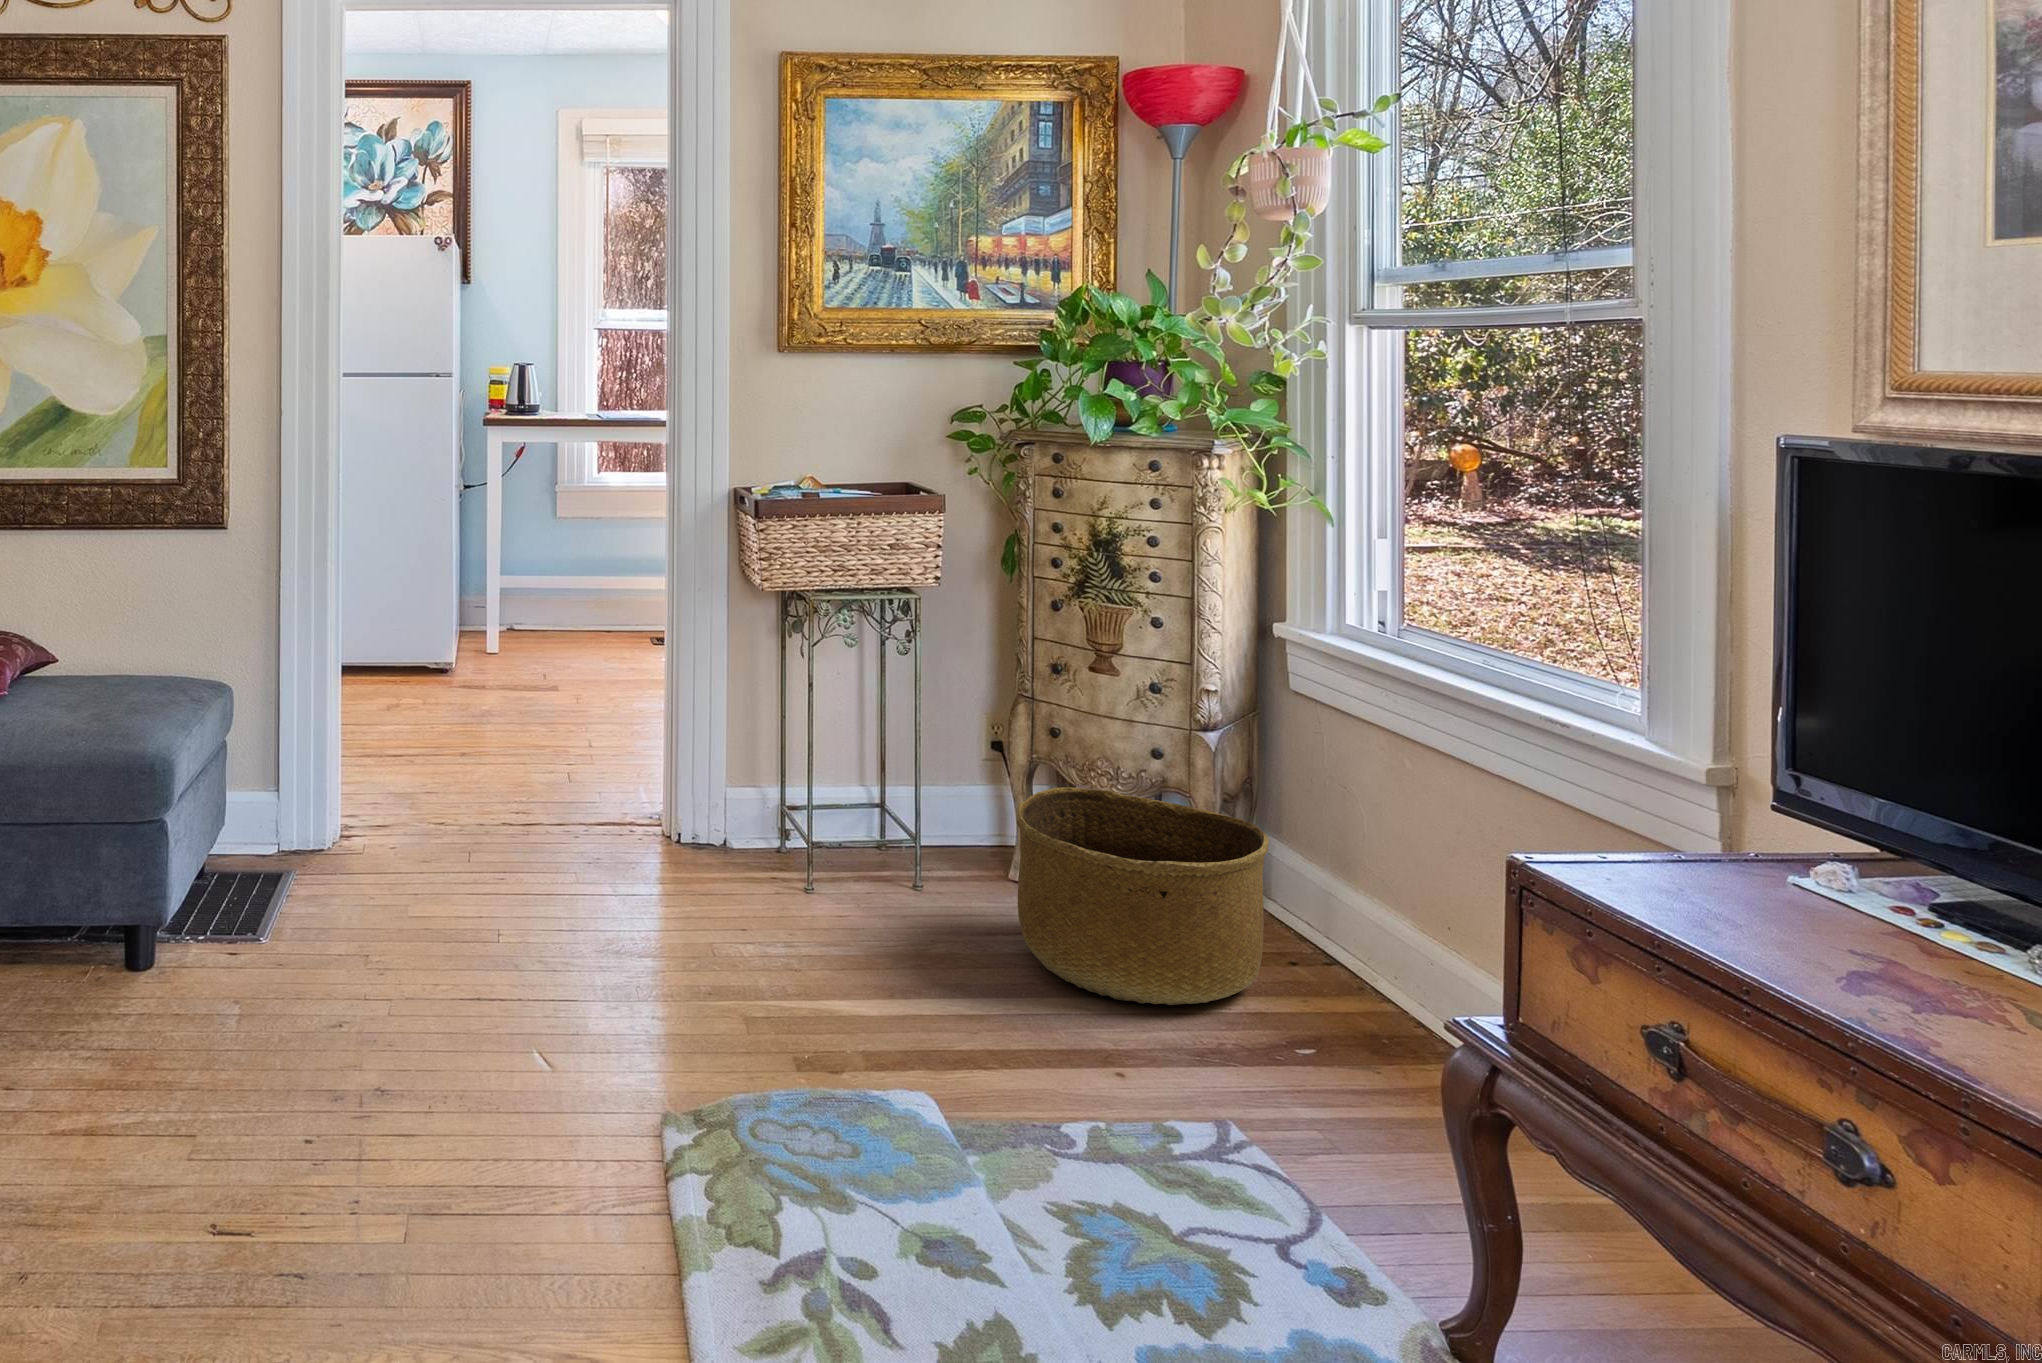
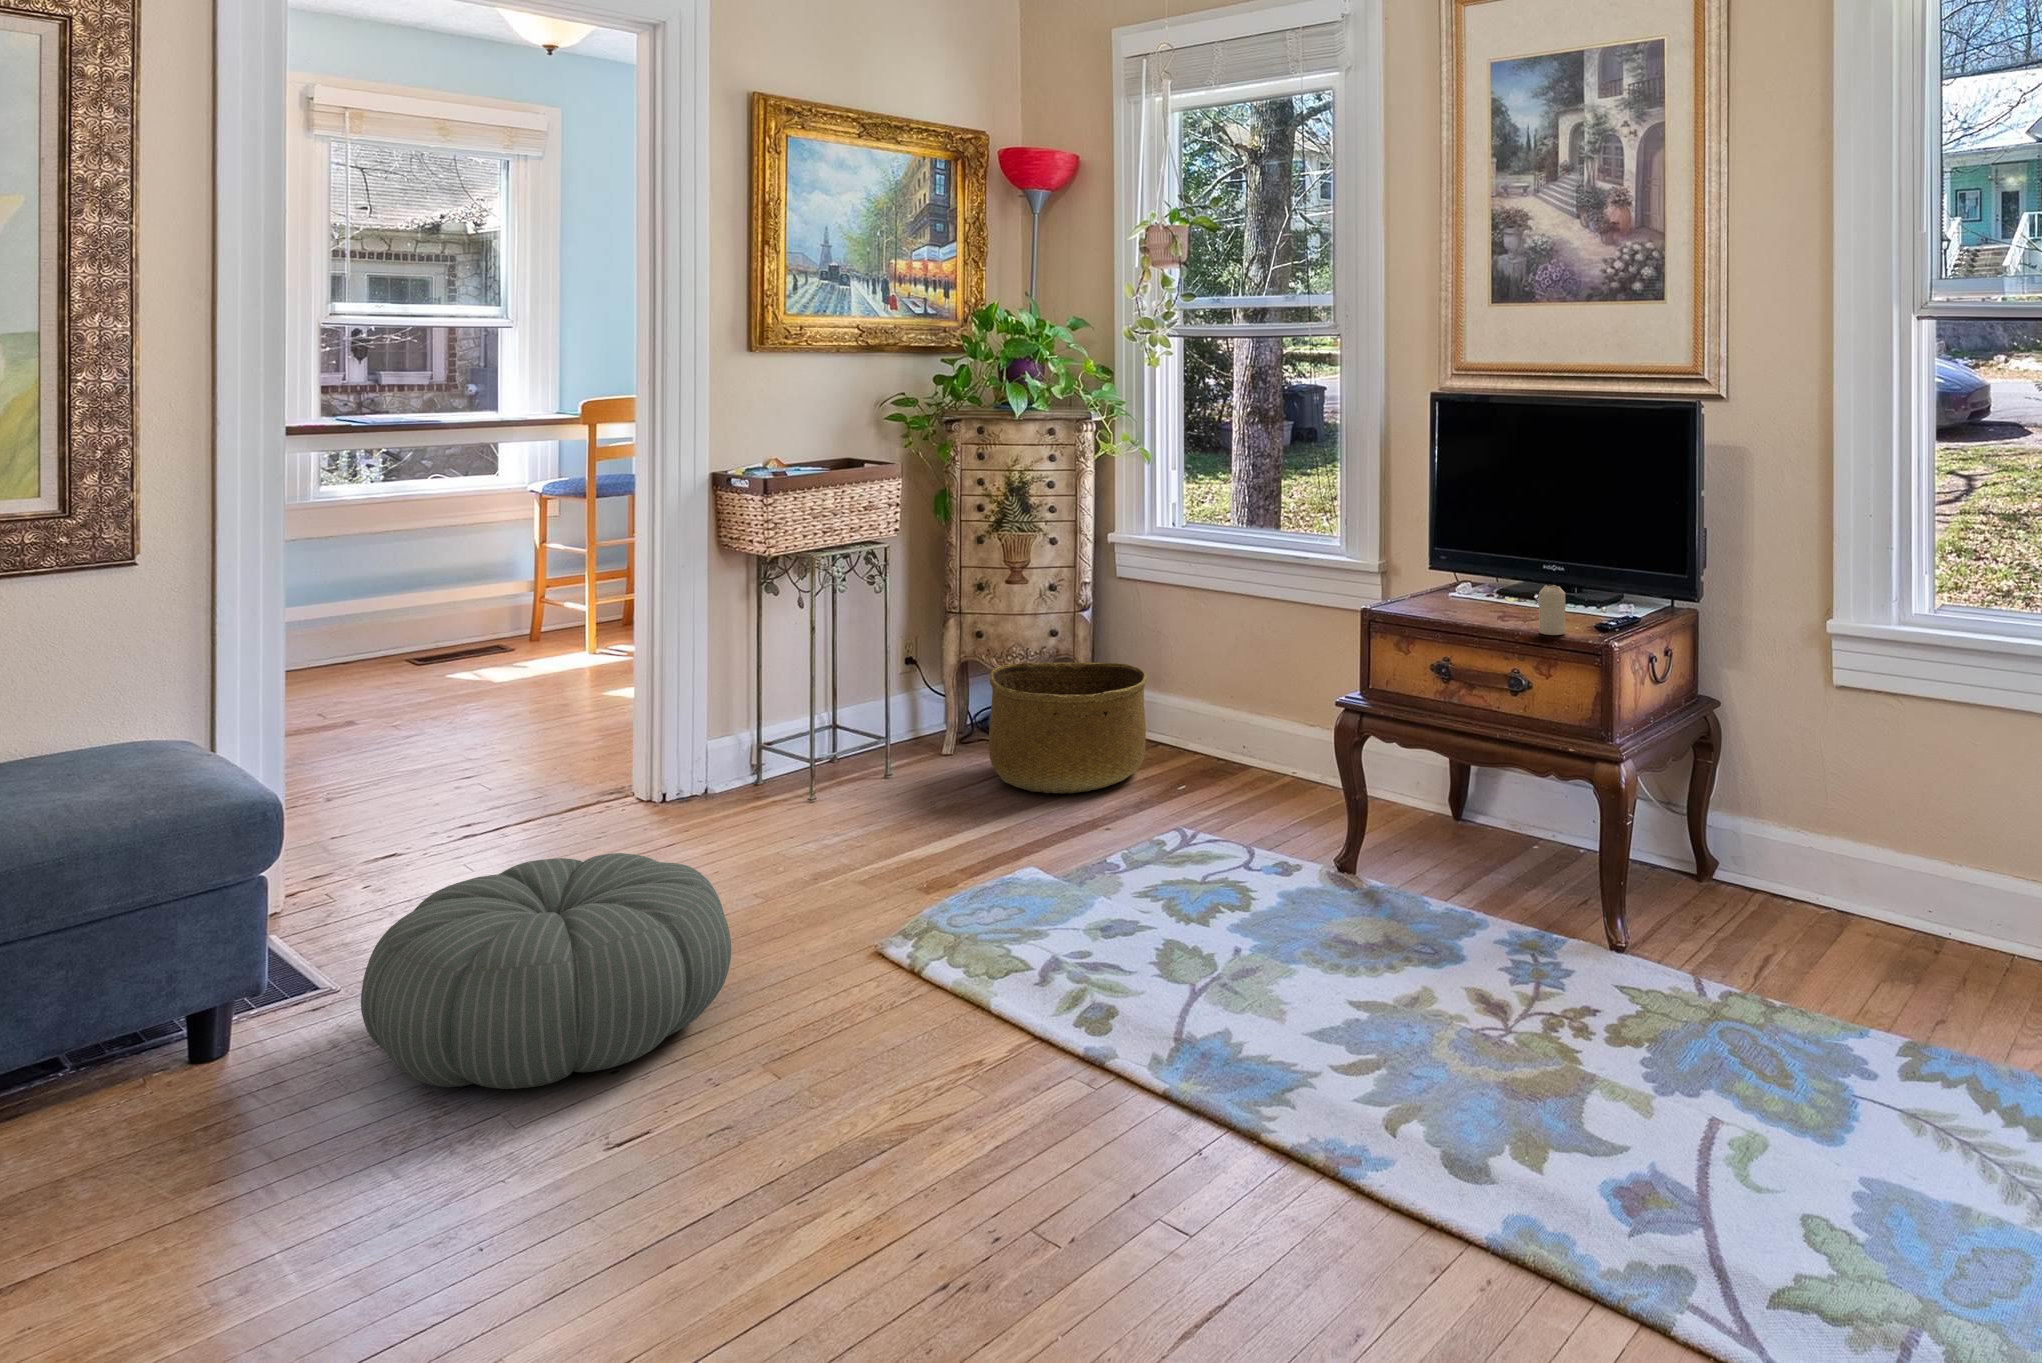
candle: none [1856,877,1938,1005] -> present [1539,585,1565,635]
pouf: none [70,903,456,1182] -> present [361,853,731,1089]

